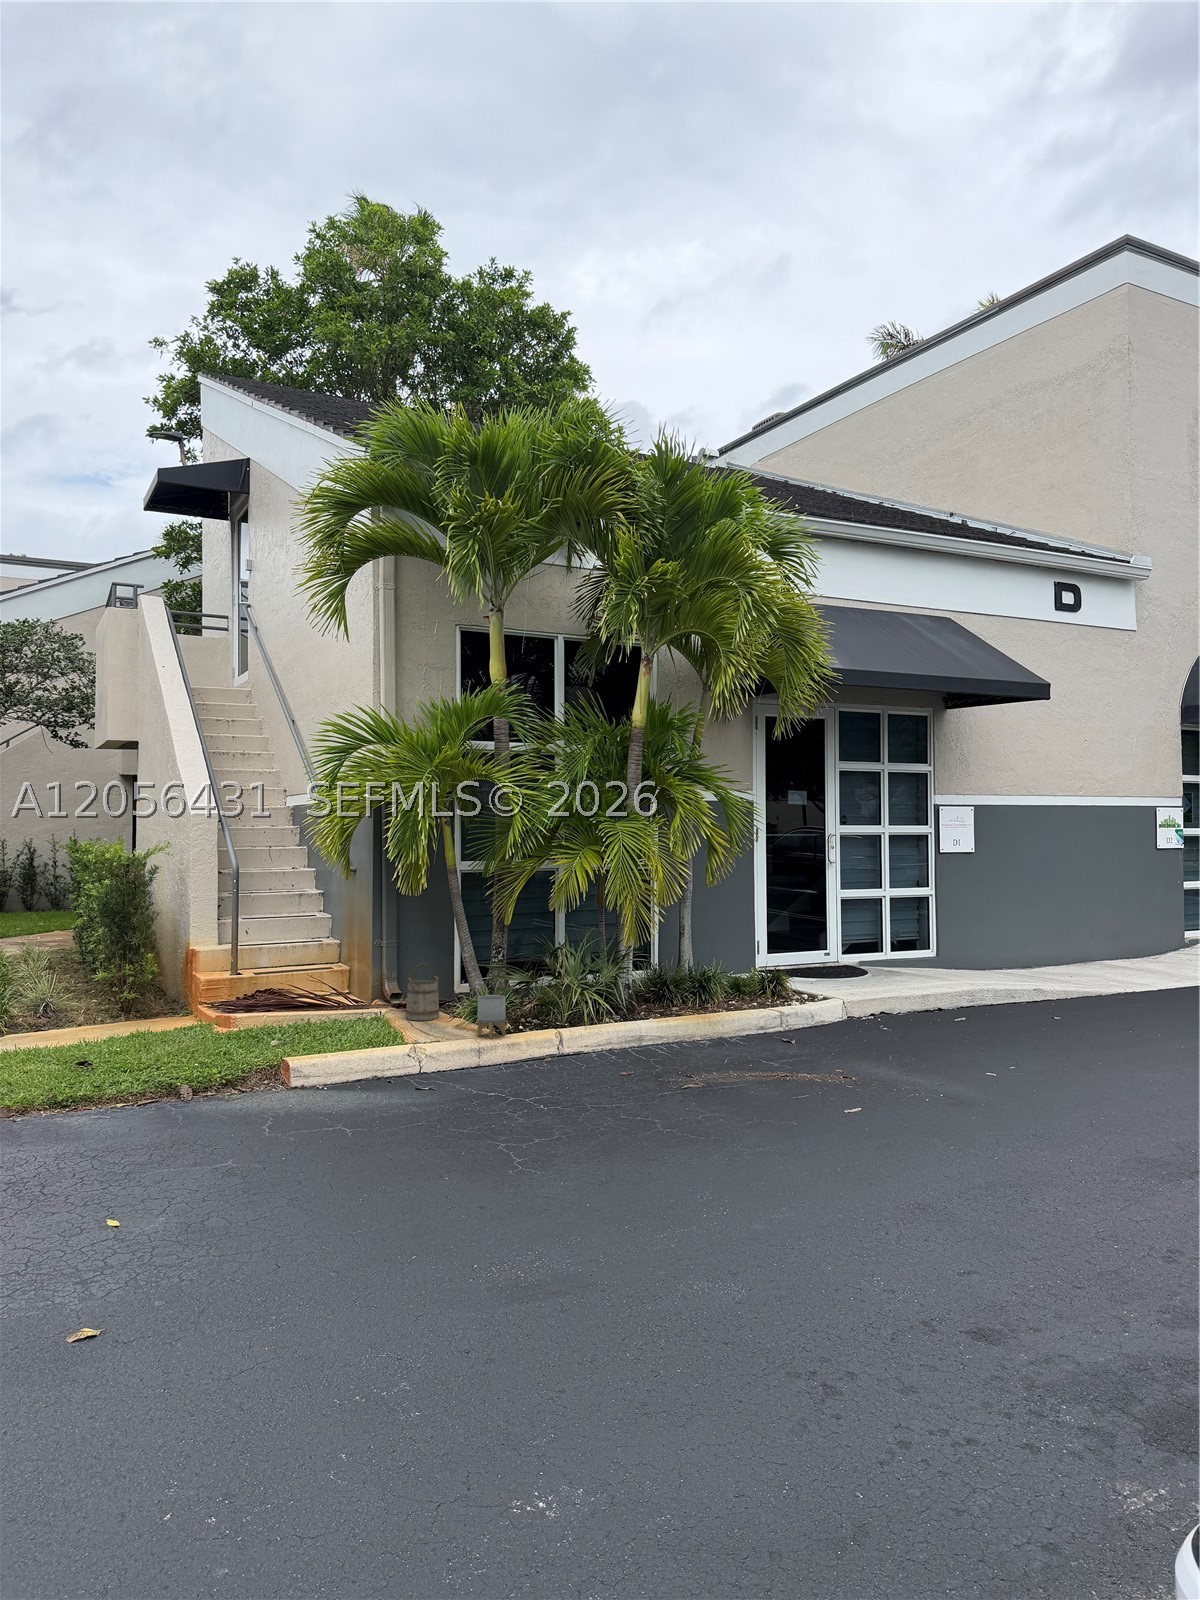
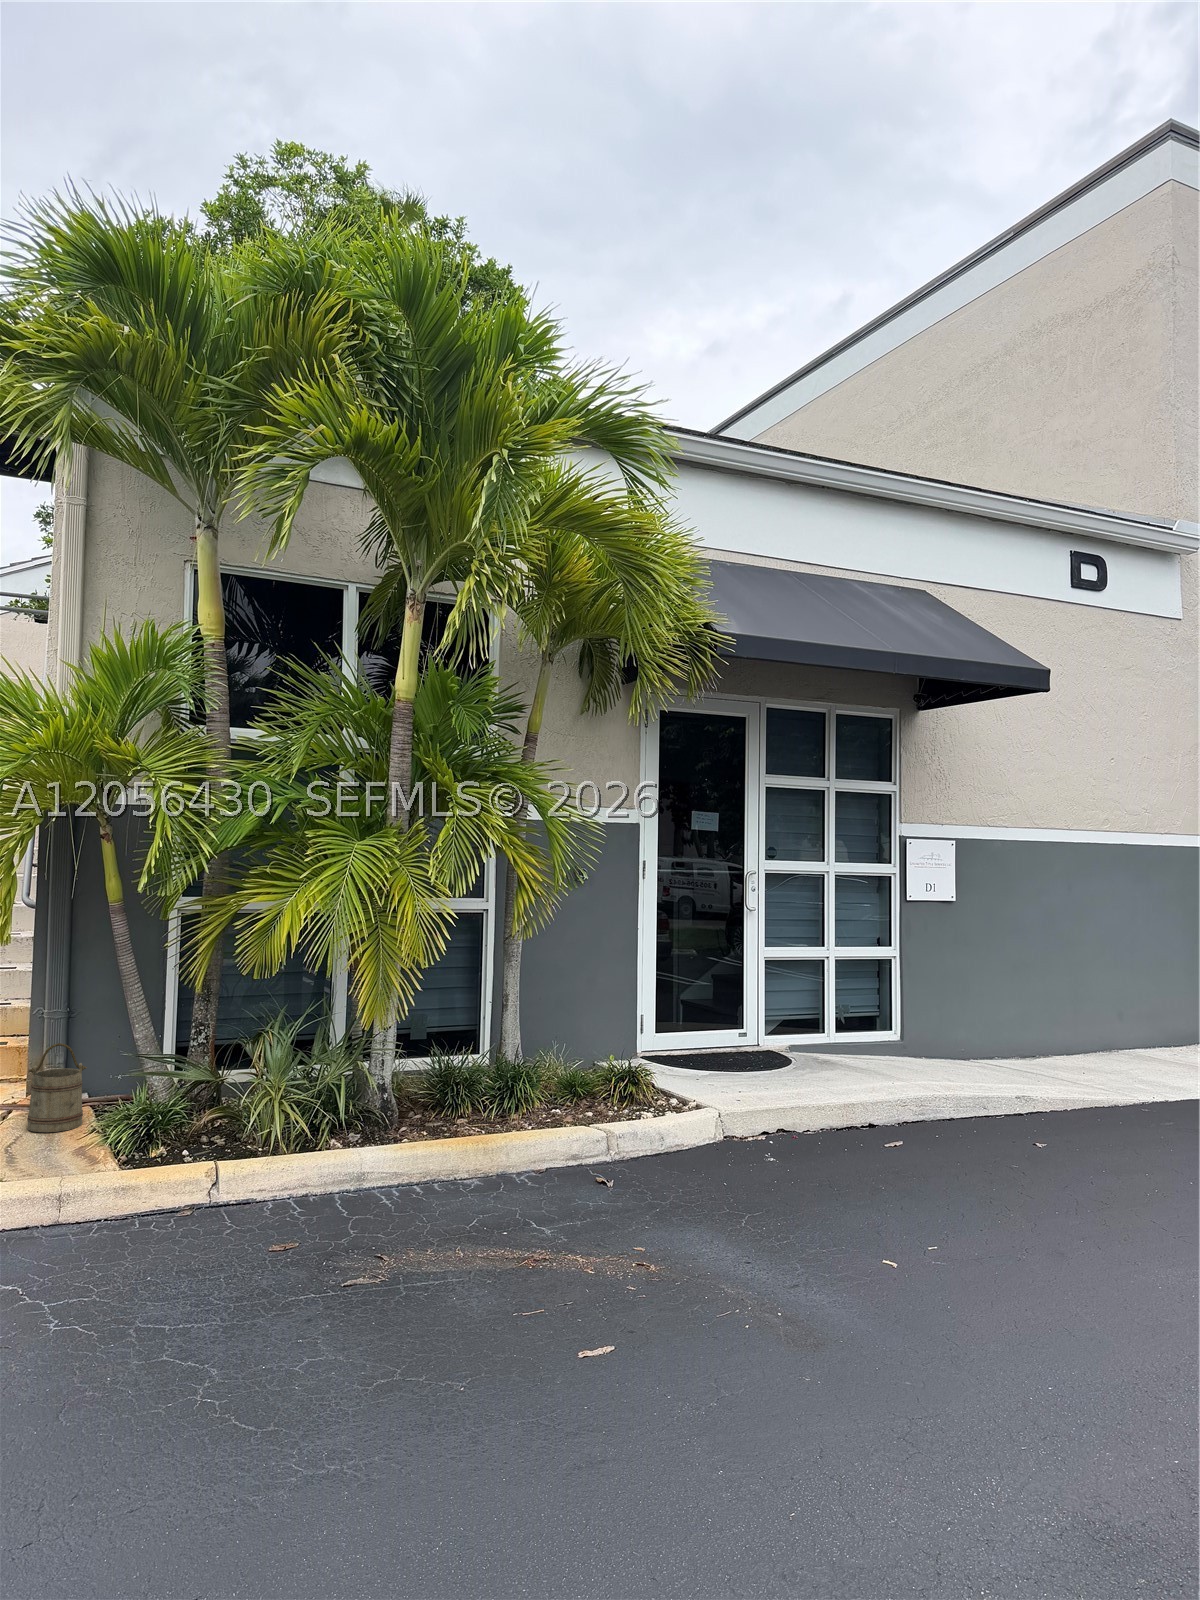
planter: present [477,995,505,1038] -> none [82,1103,131,1175]

